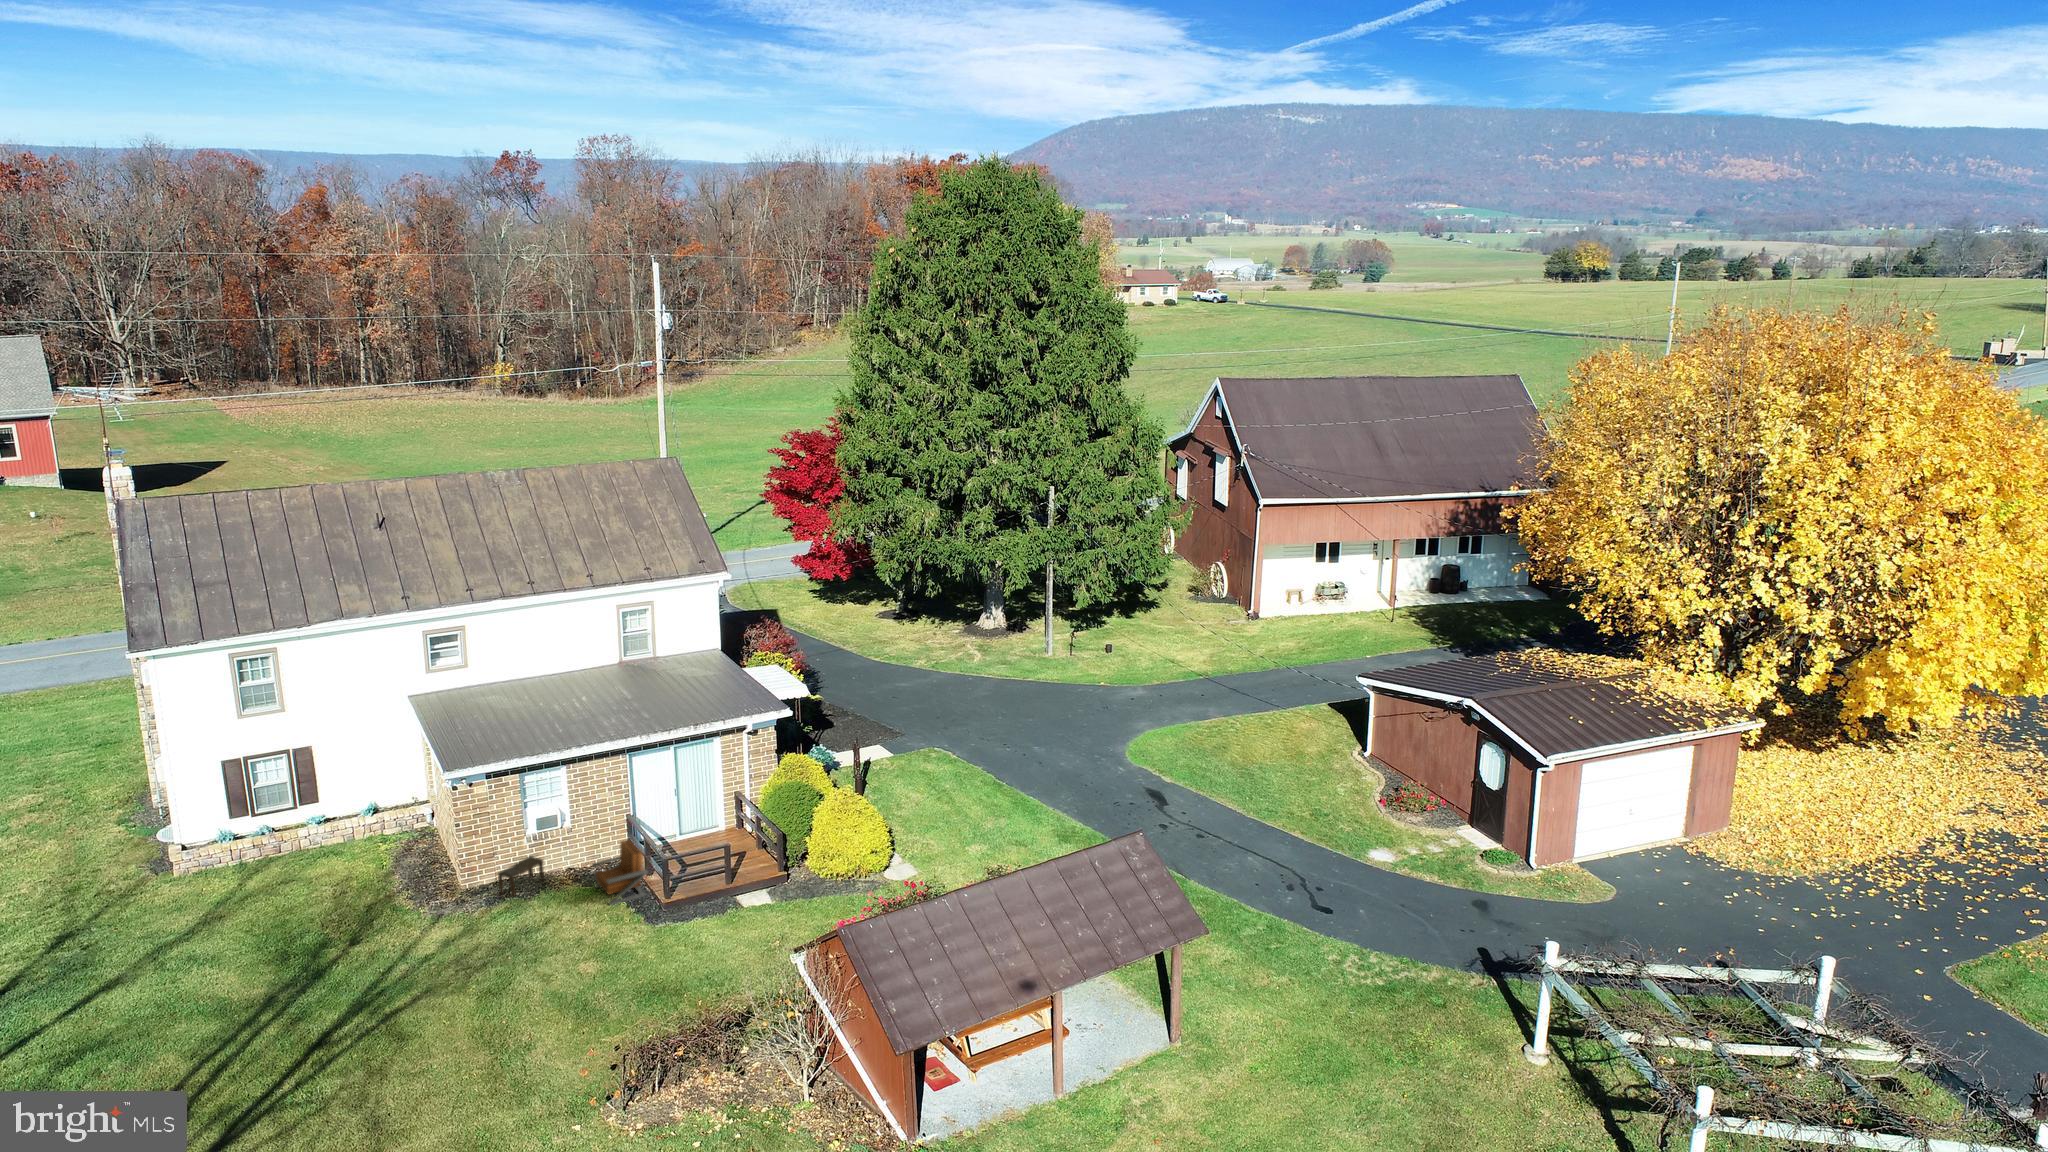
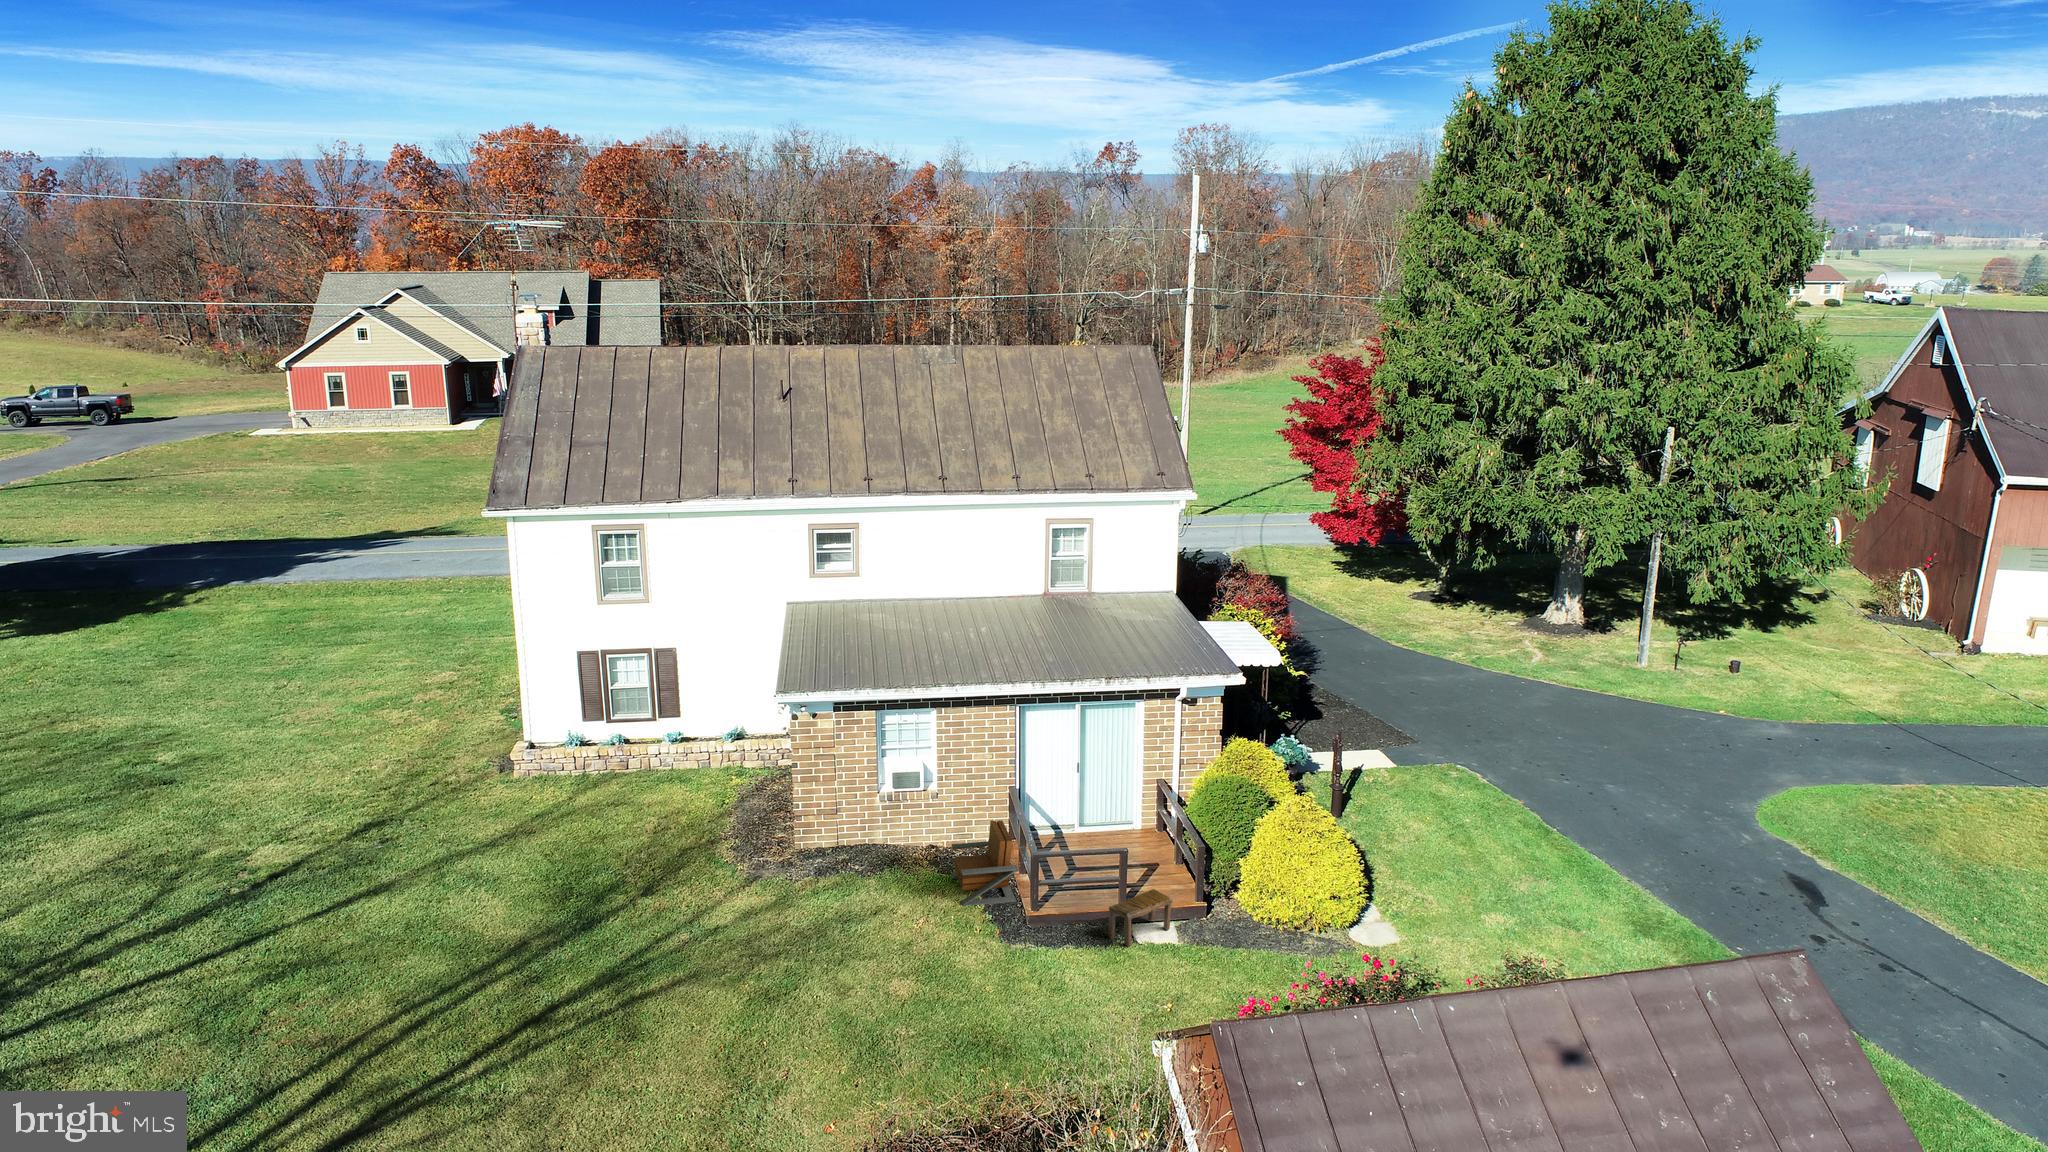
bench: present [498,856,544,897] -> present [1108,889,1173,947]

